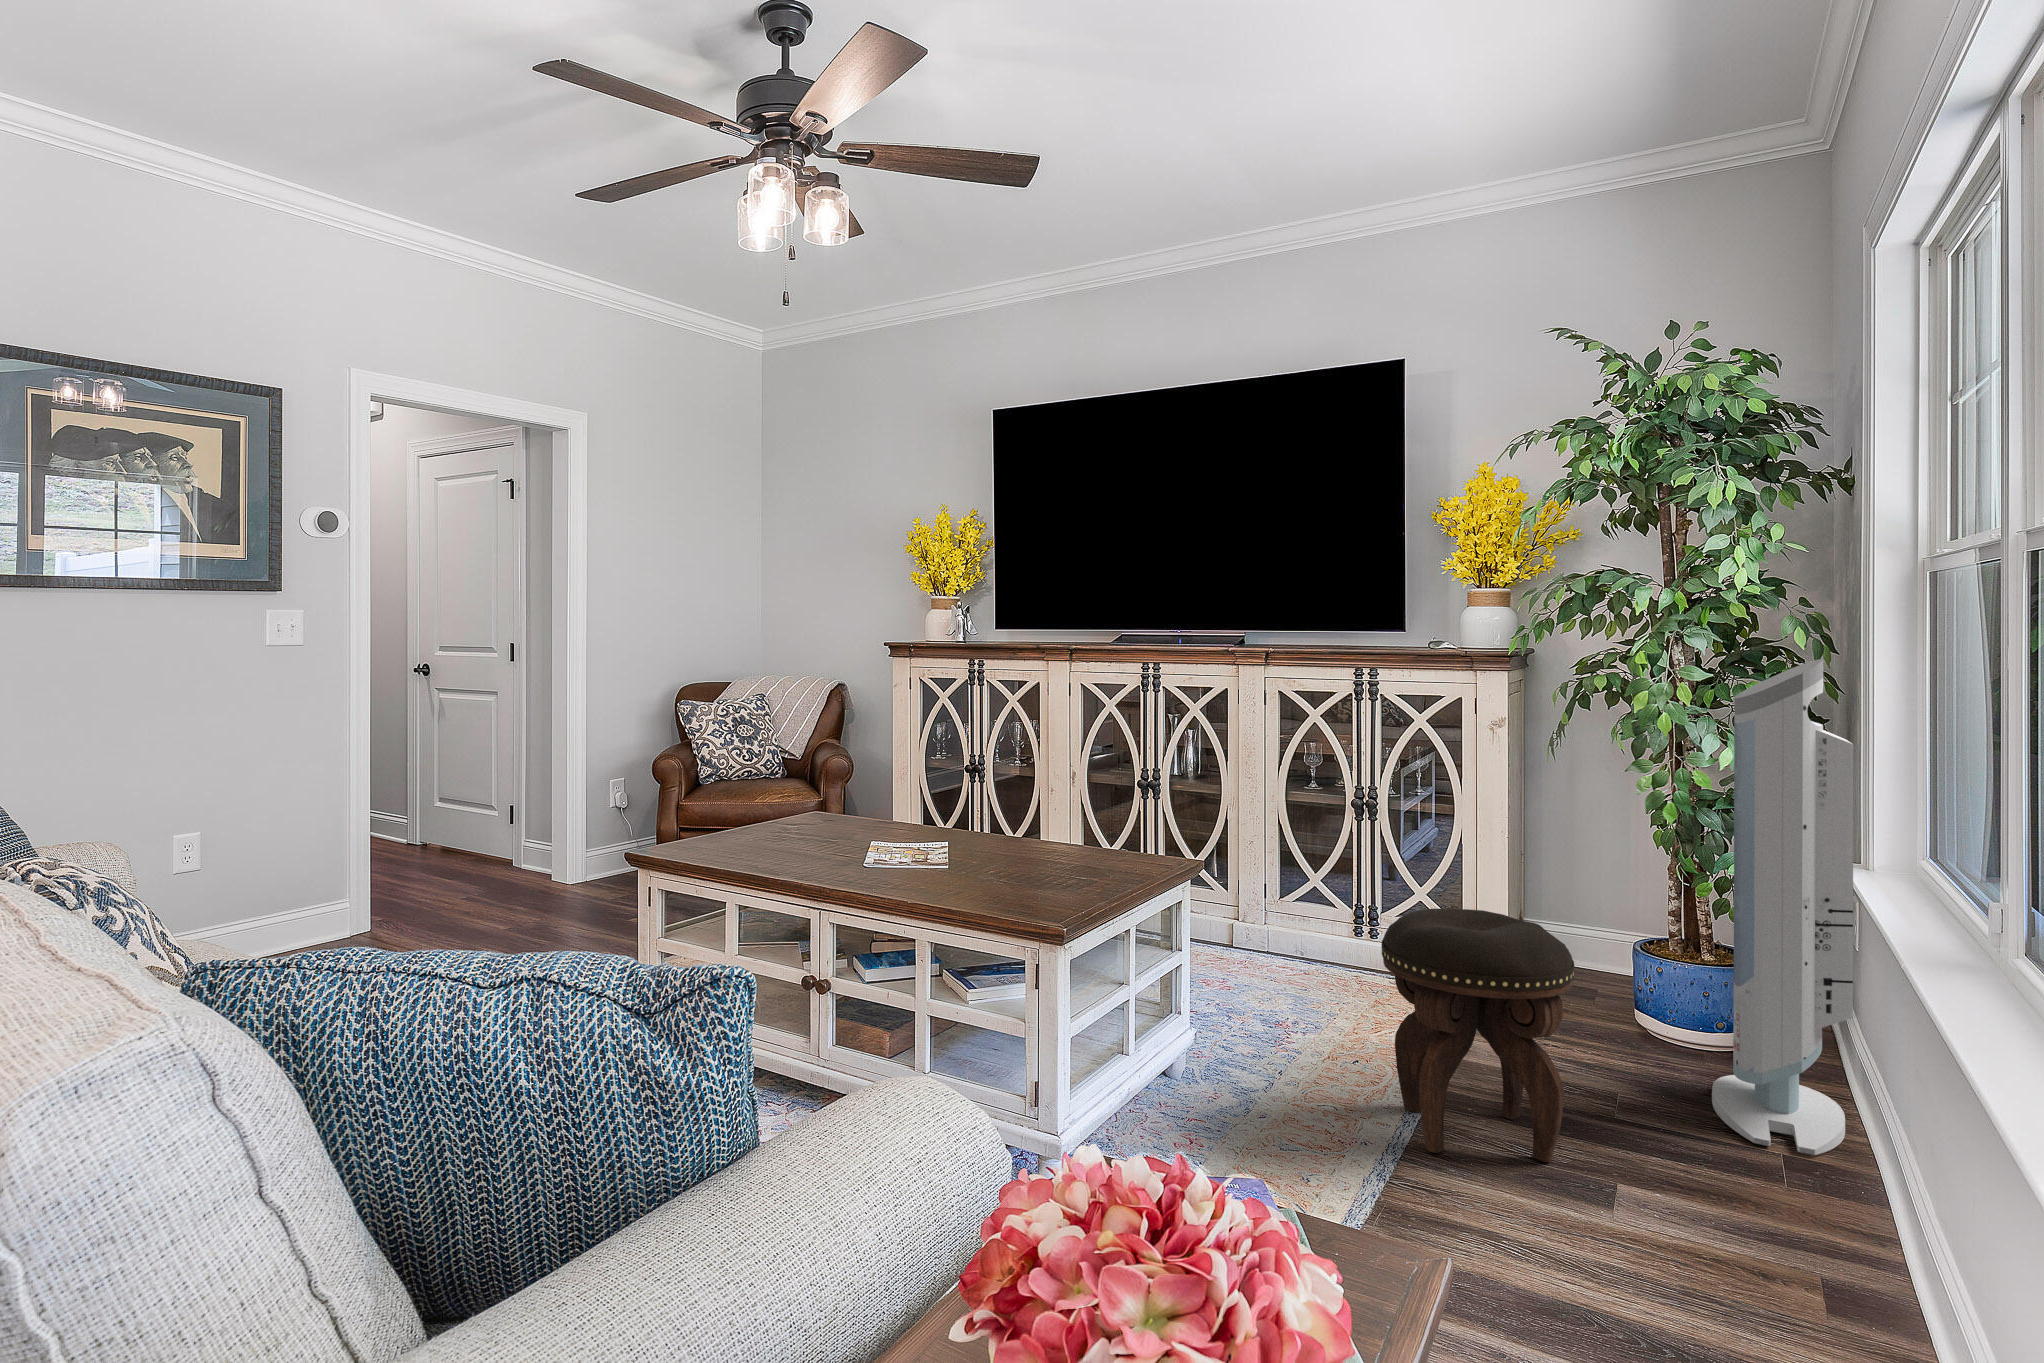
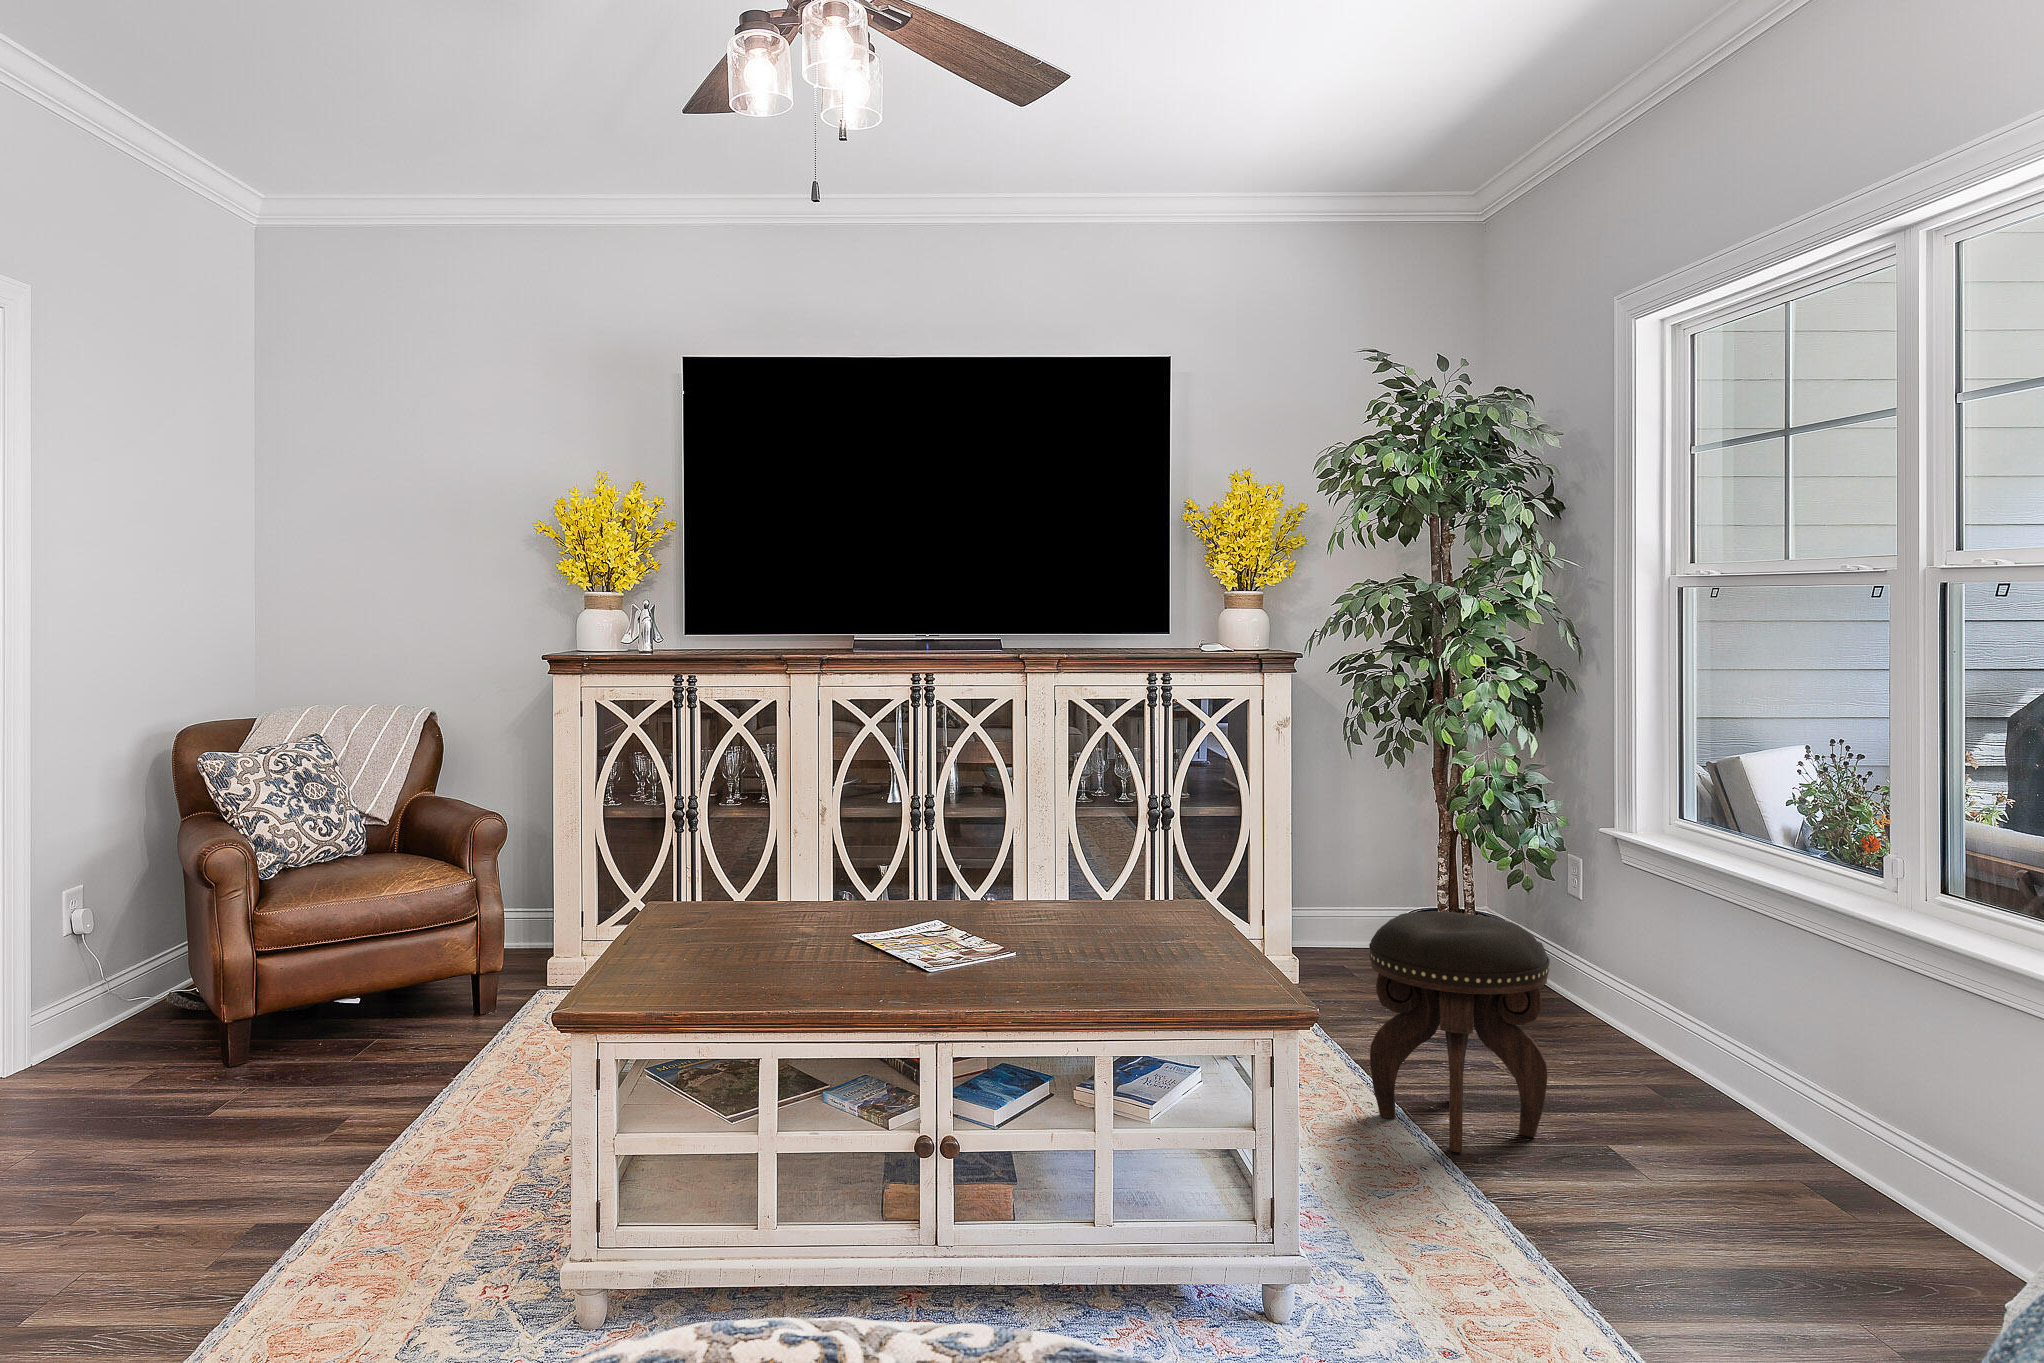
air purifier: present [1712,659,1854,1155] -> none [1536,658,1661,1081]

